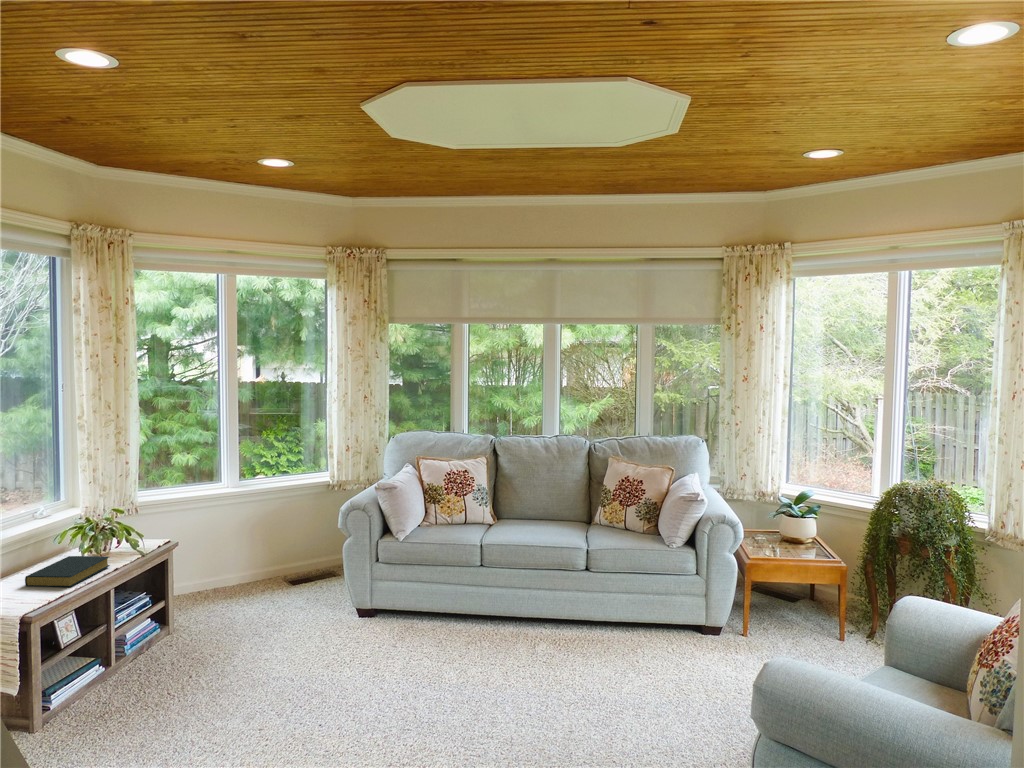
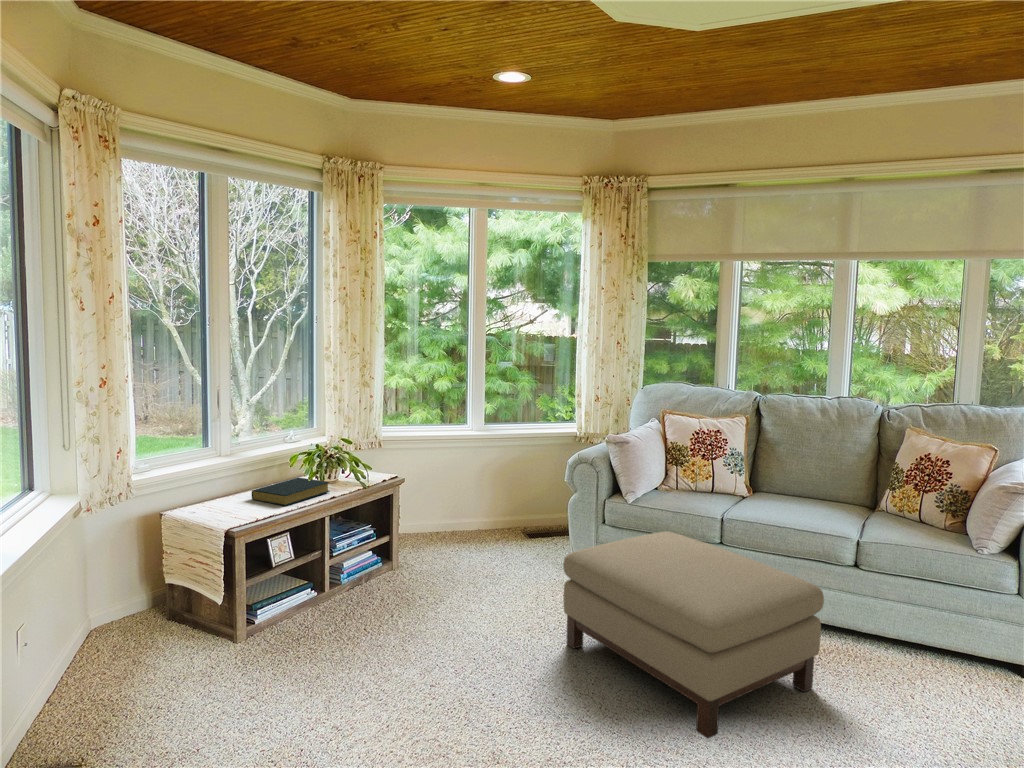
ottoman: none [356,559,553,710] -> present [563,531,824,738]

